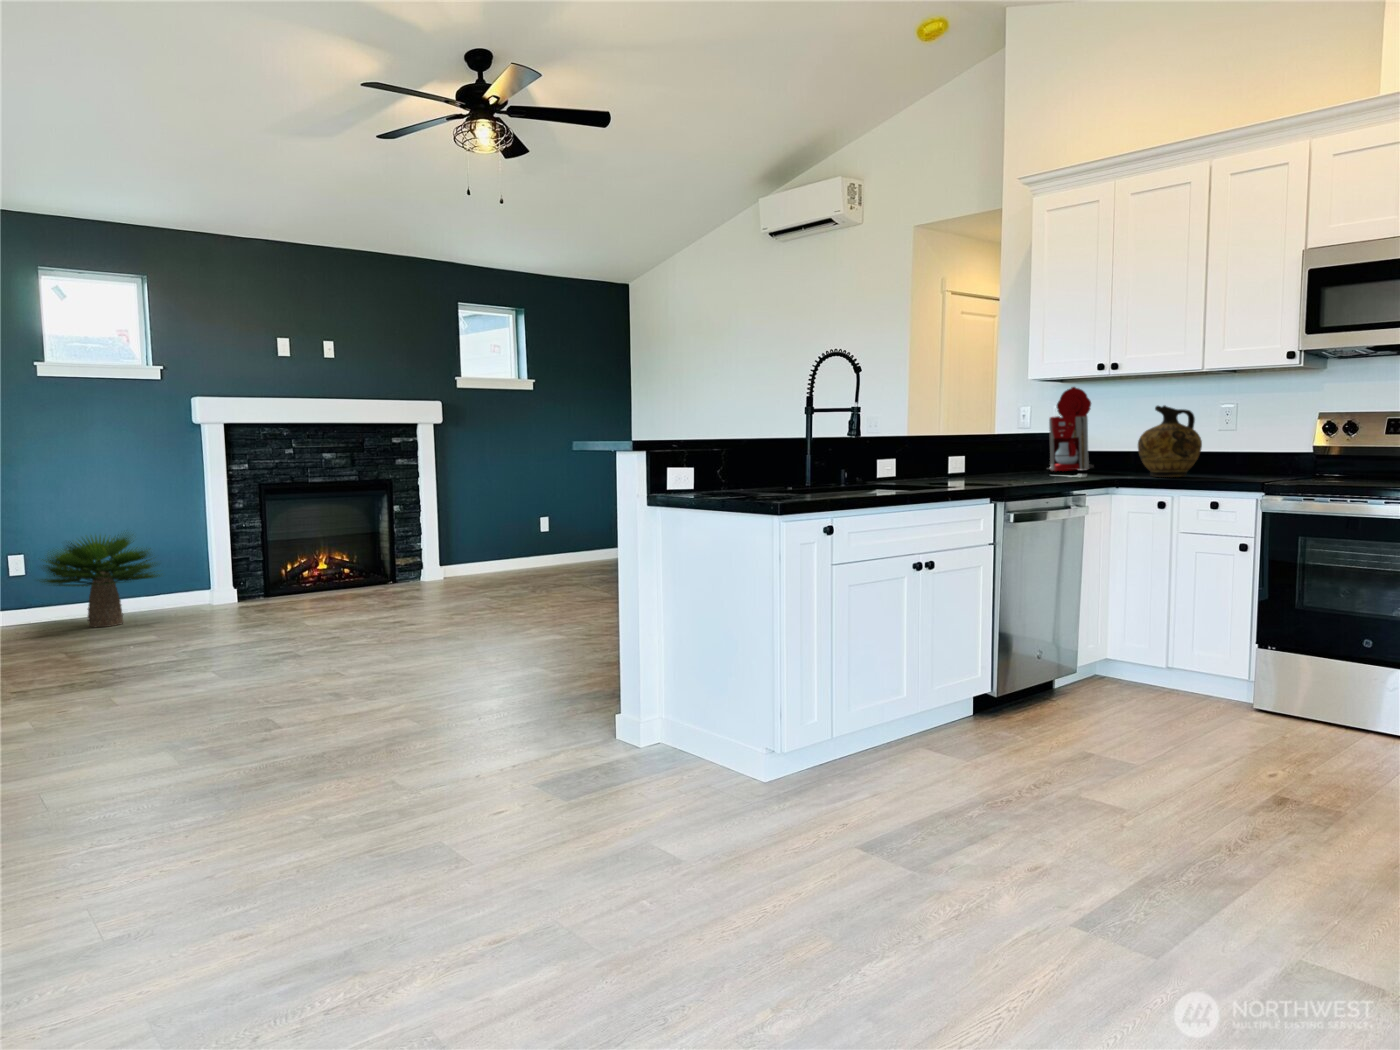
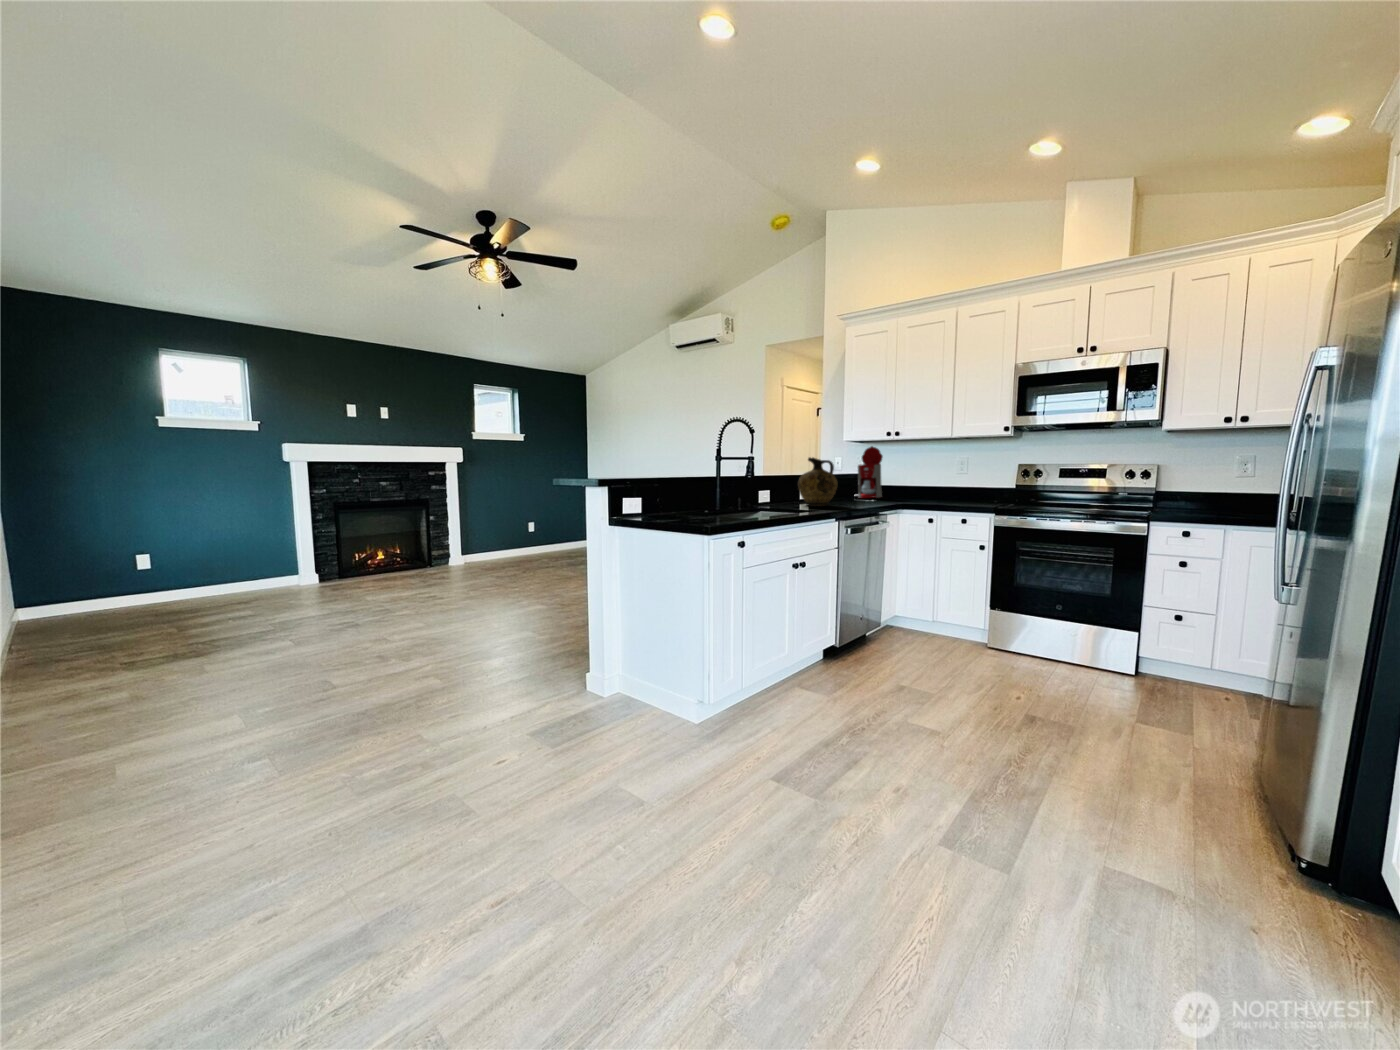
ceramic jug: present [1138,406,1202,477] -> present [798,458,837,506]
potted plant: present [41,535,160,627] -> none [151,535,263,606]

